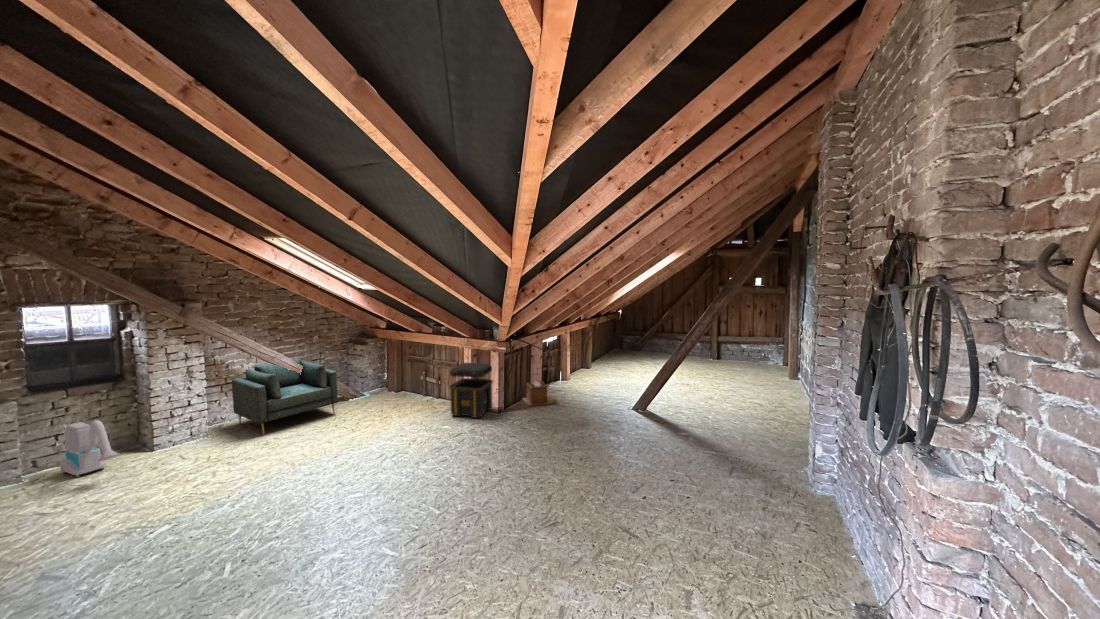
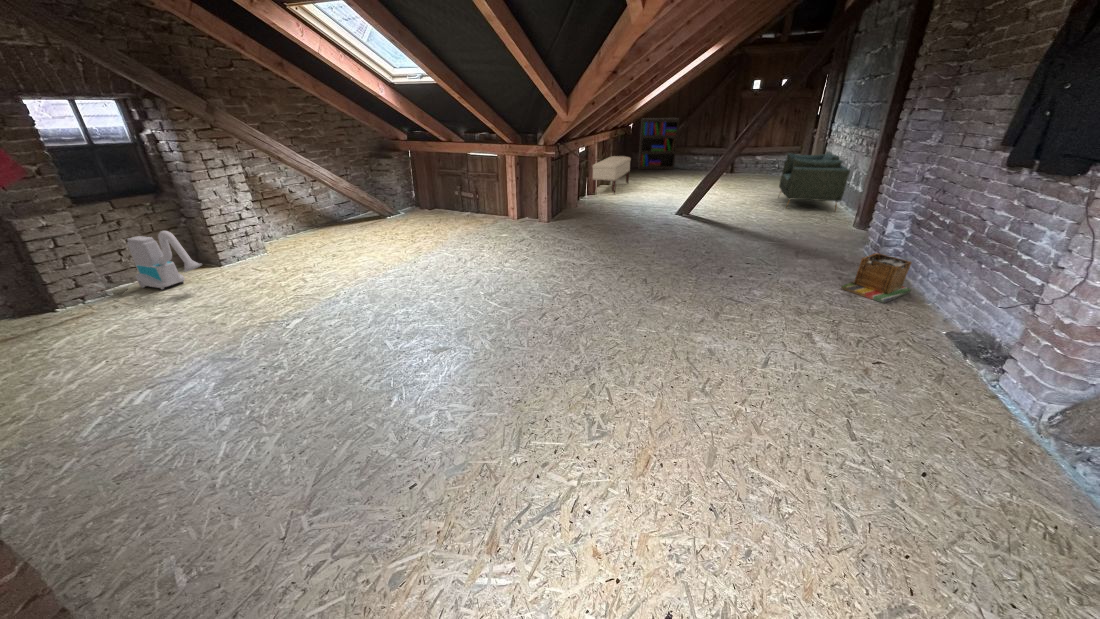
bookshelf: none [626,306,661,353] -> present [638,118,679,169]
bench: none [563,343,606,381] -> present [593,156,631,194]
armchair: present [232,358,338,435] -> present [779,152,850,209]
toolbox: present [450,363,493,418] -> none [500,172,541,227]
laundry basket: present [523,382,556,406] -> present [841,253,912,303]

